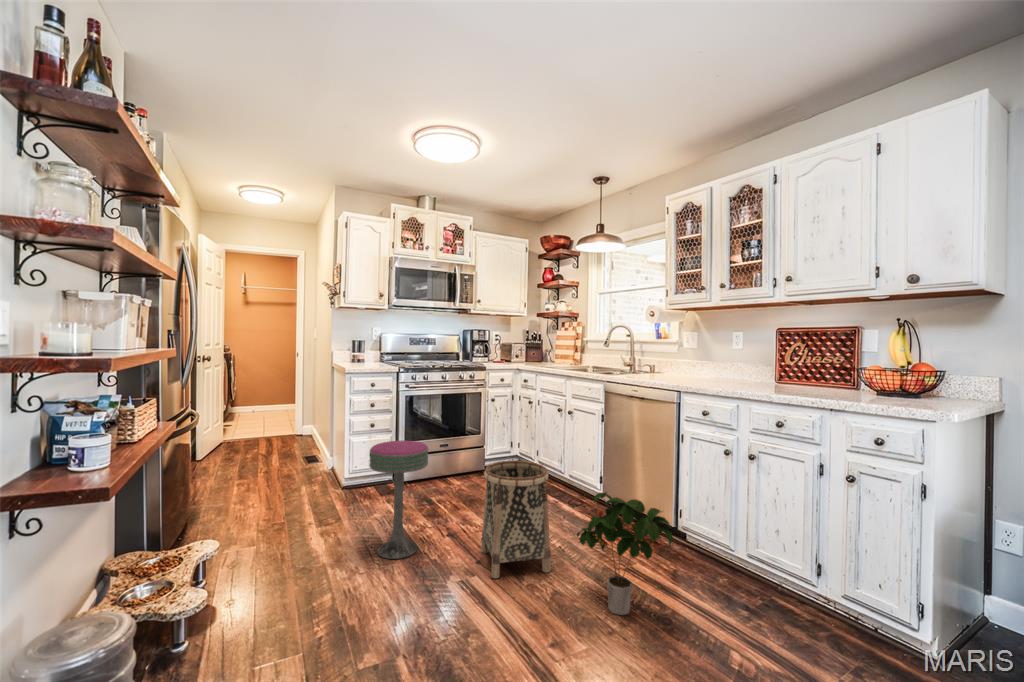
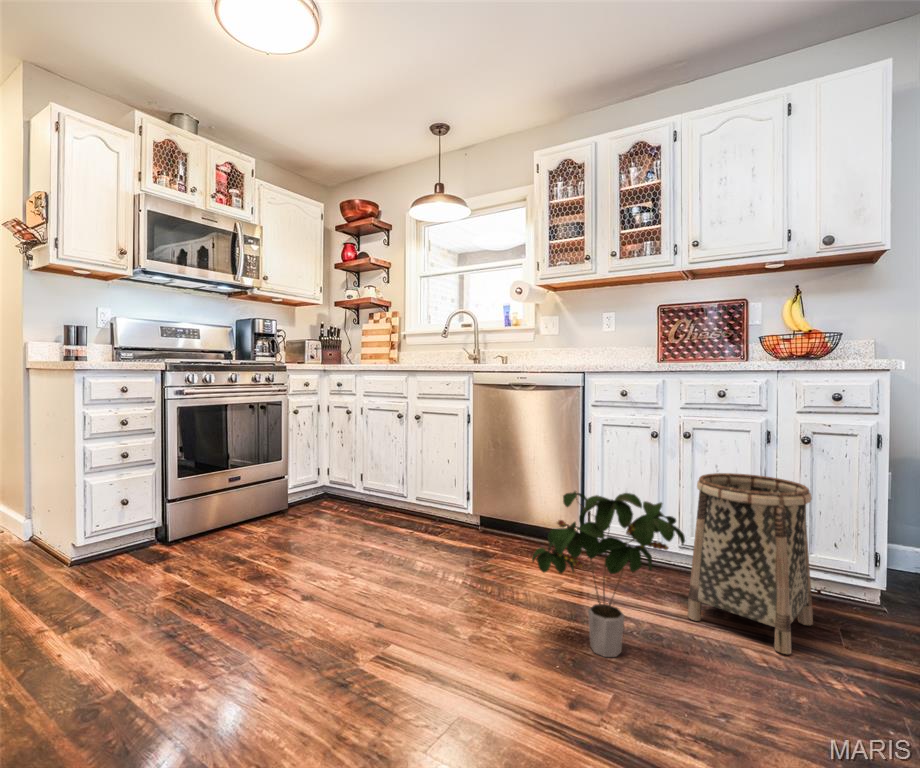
bar stool: present [369,440,428,559] -> none [149,458,268,676]
basket: present [481,461,551,578] -> present [688,473,813,654]

